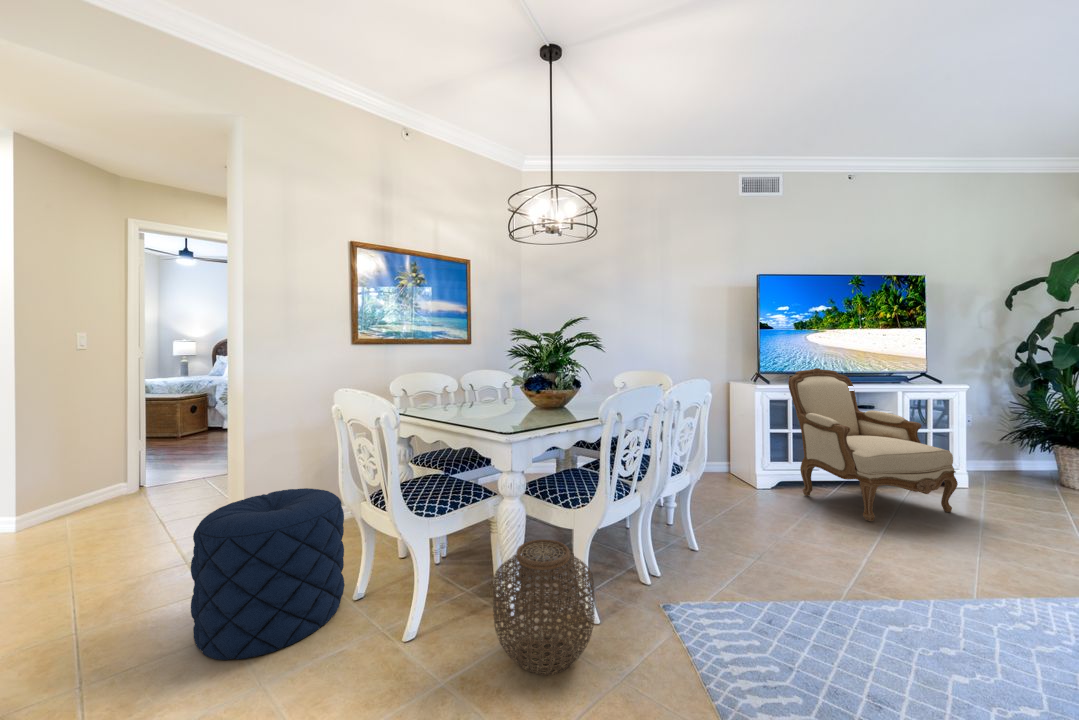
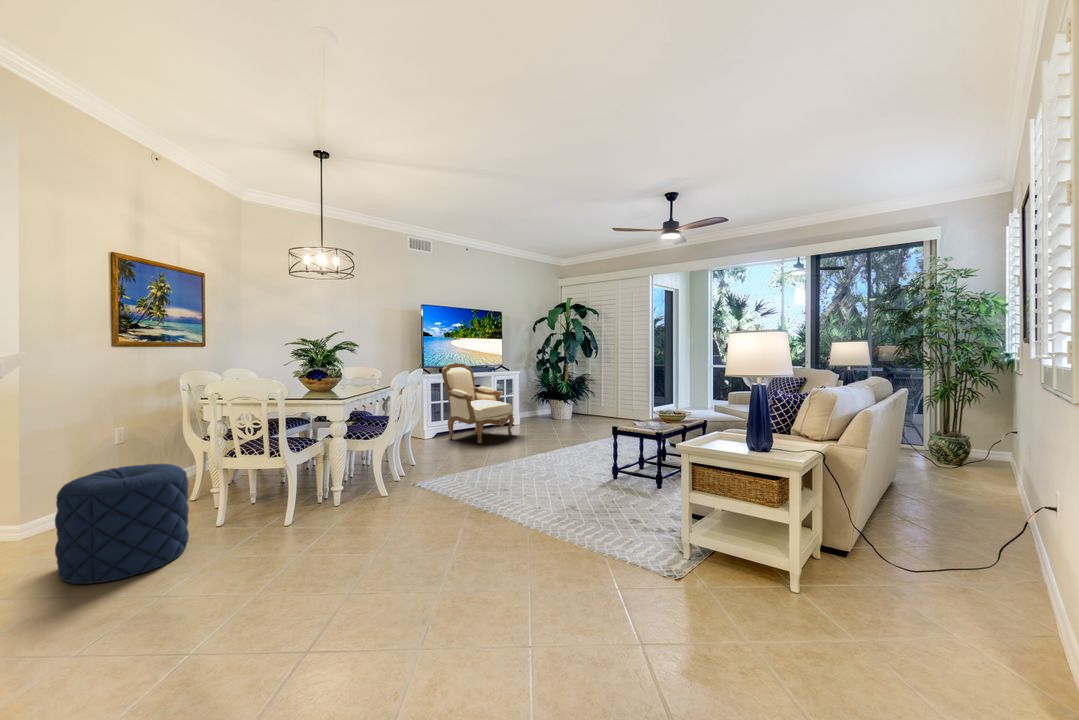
woven basket: present [493,539,595,675] -> none [324,458,380,520]

